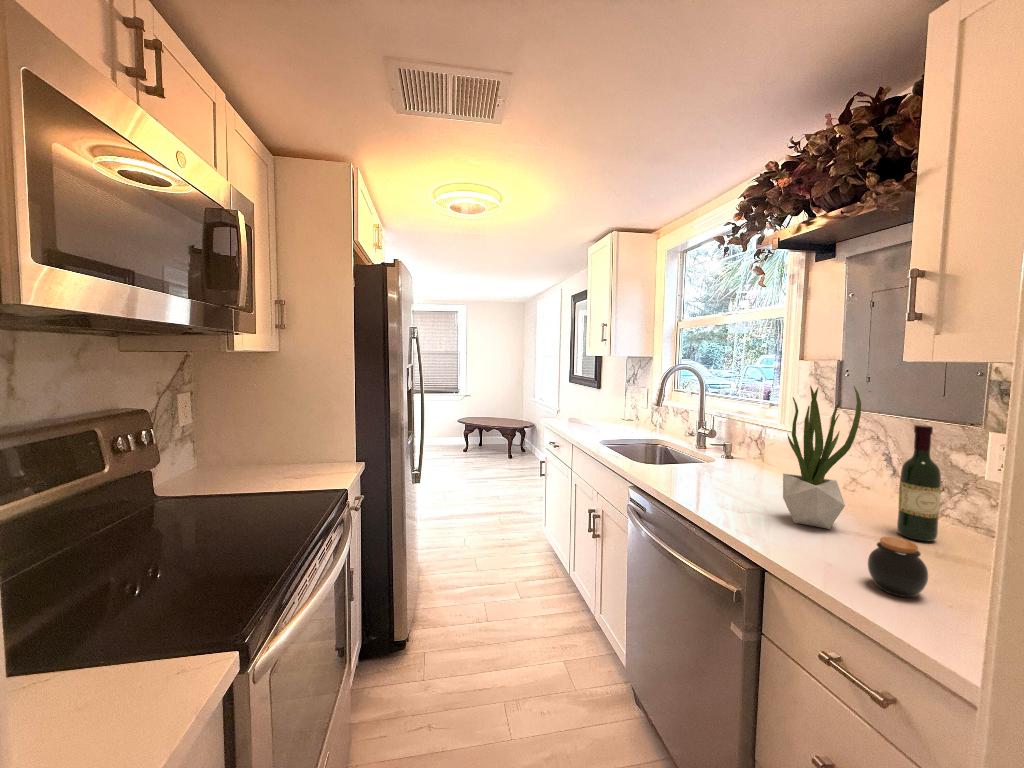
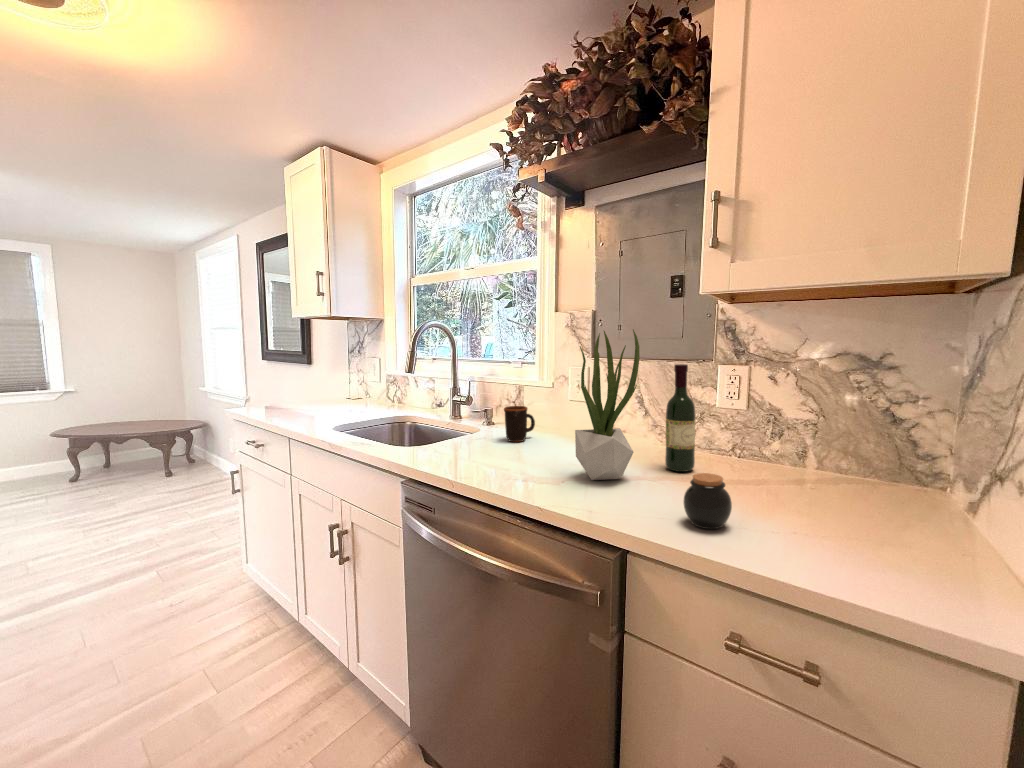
mug: none [734,443,767,477] -> present [504,406,535,442]

